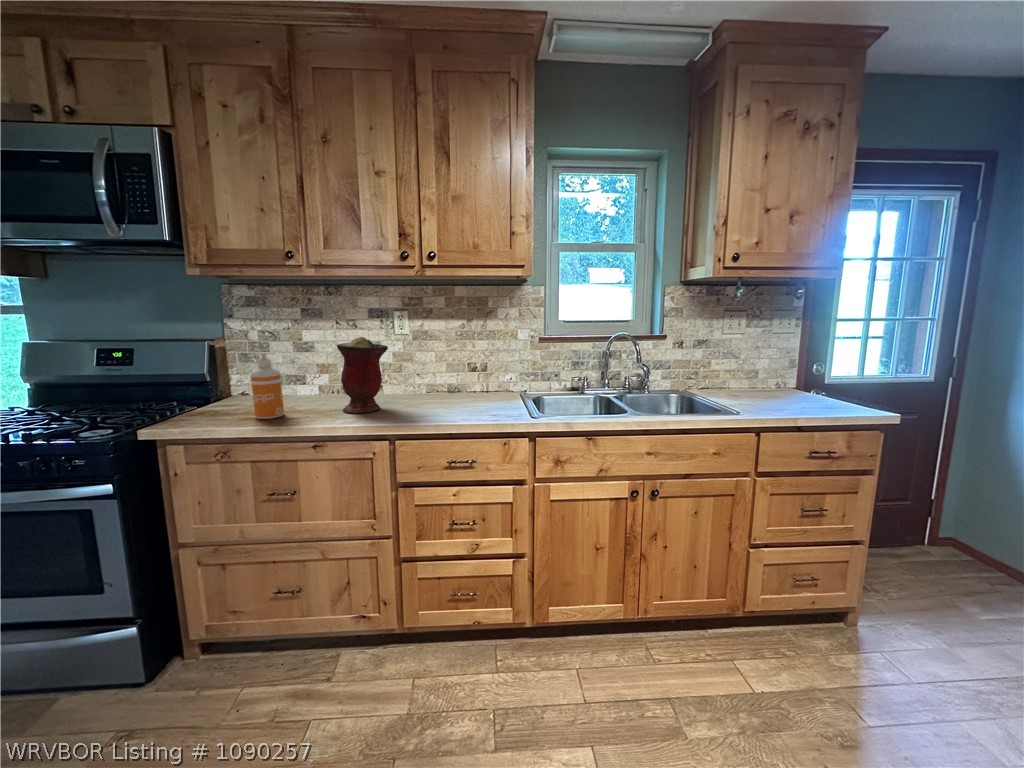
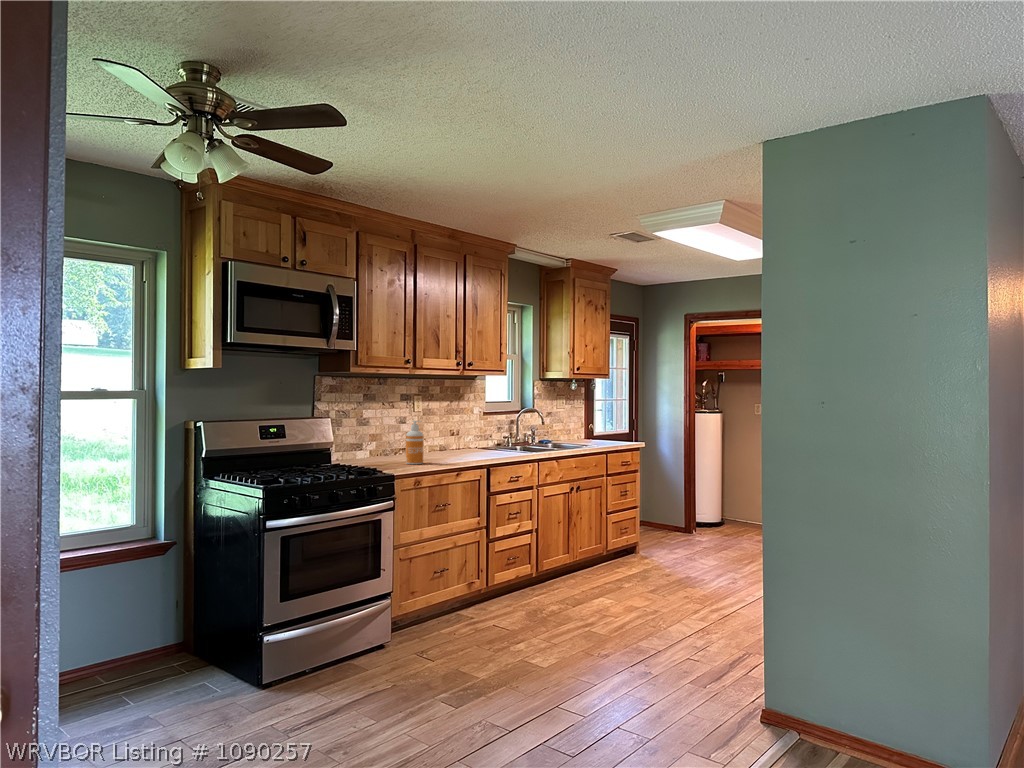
vase: present [337,337,388,413] -> none [429,411,461,460]

